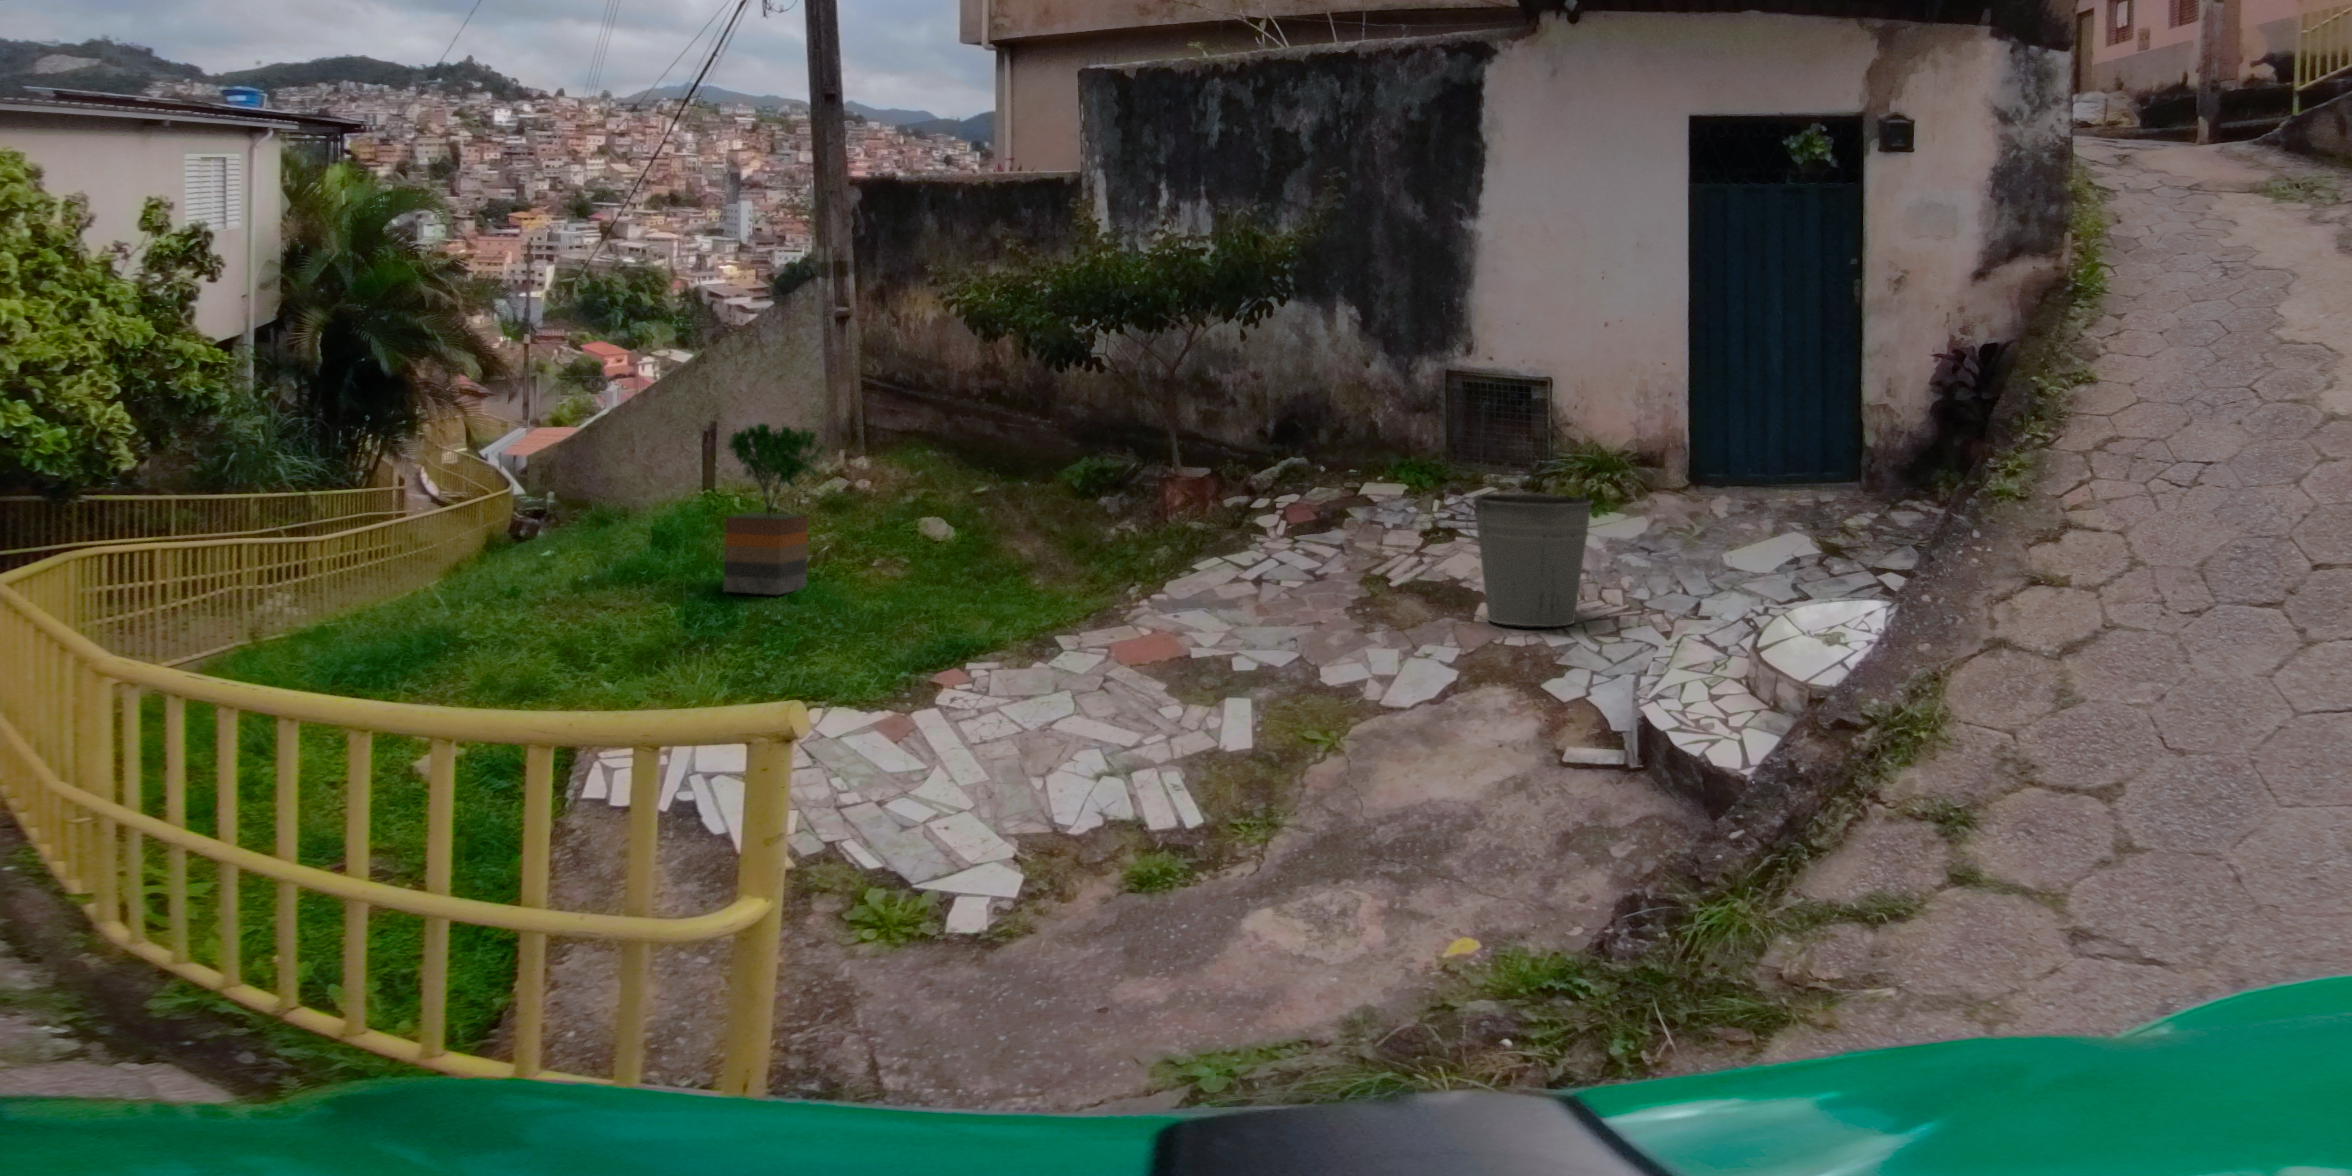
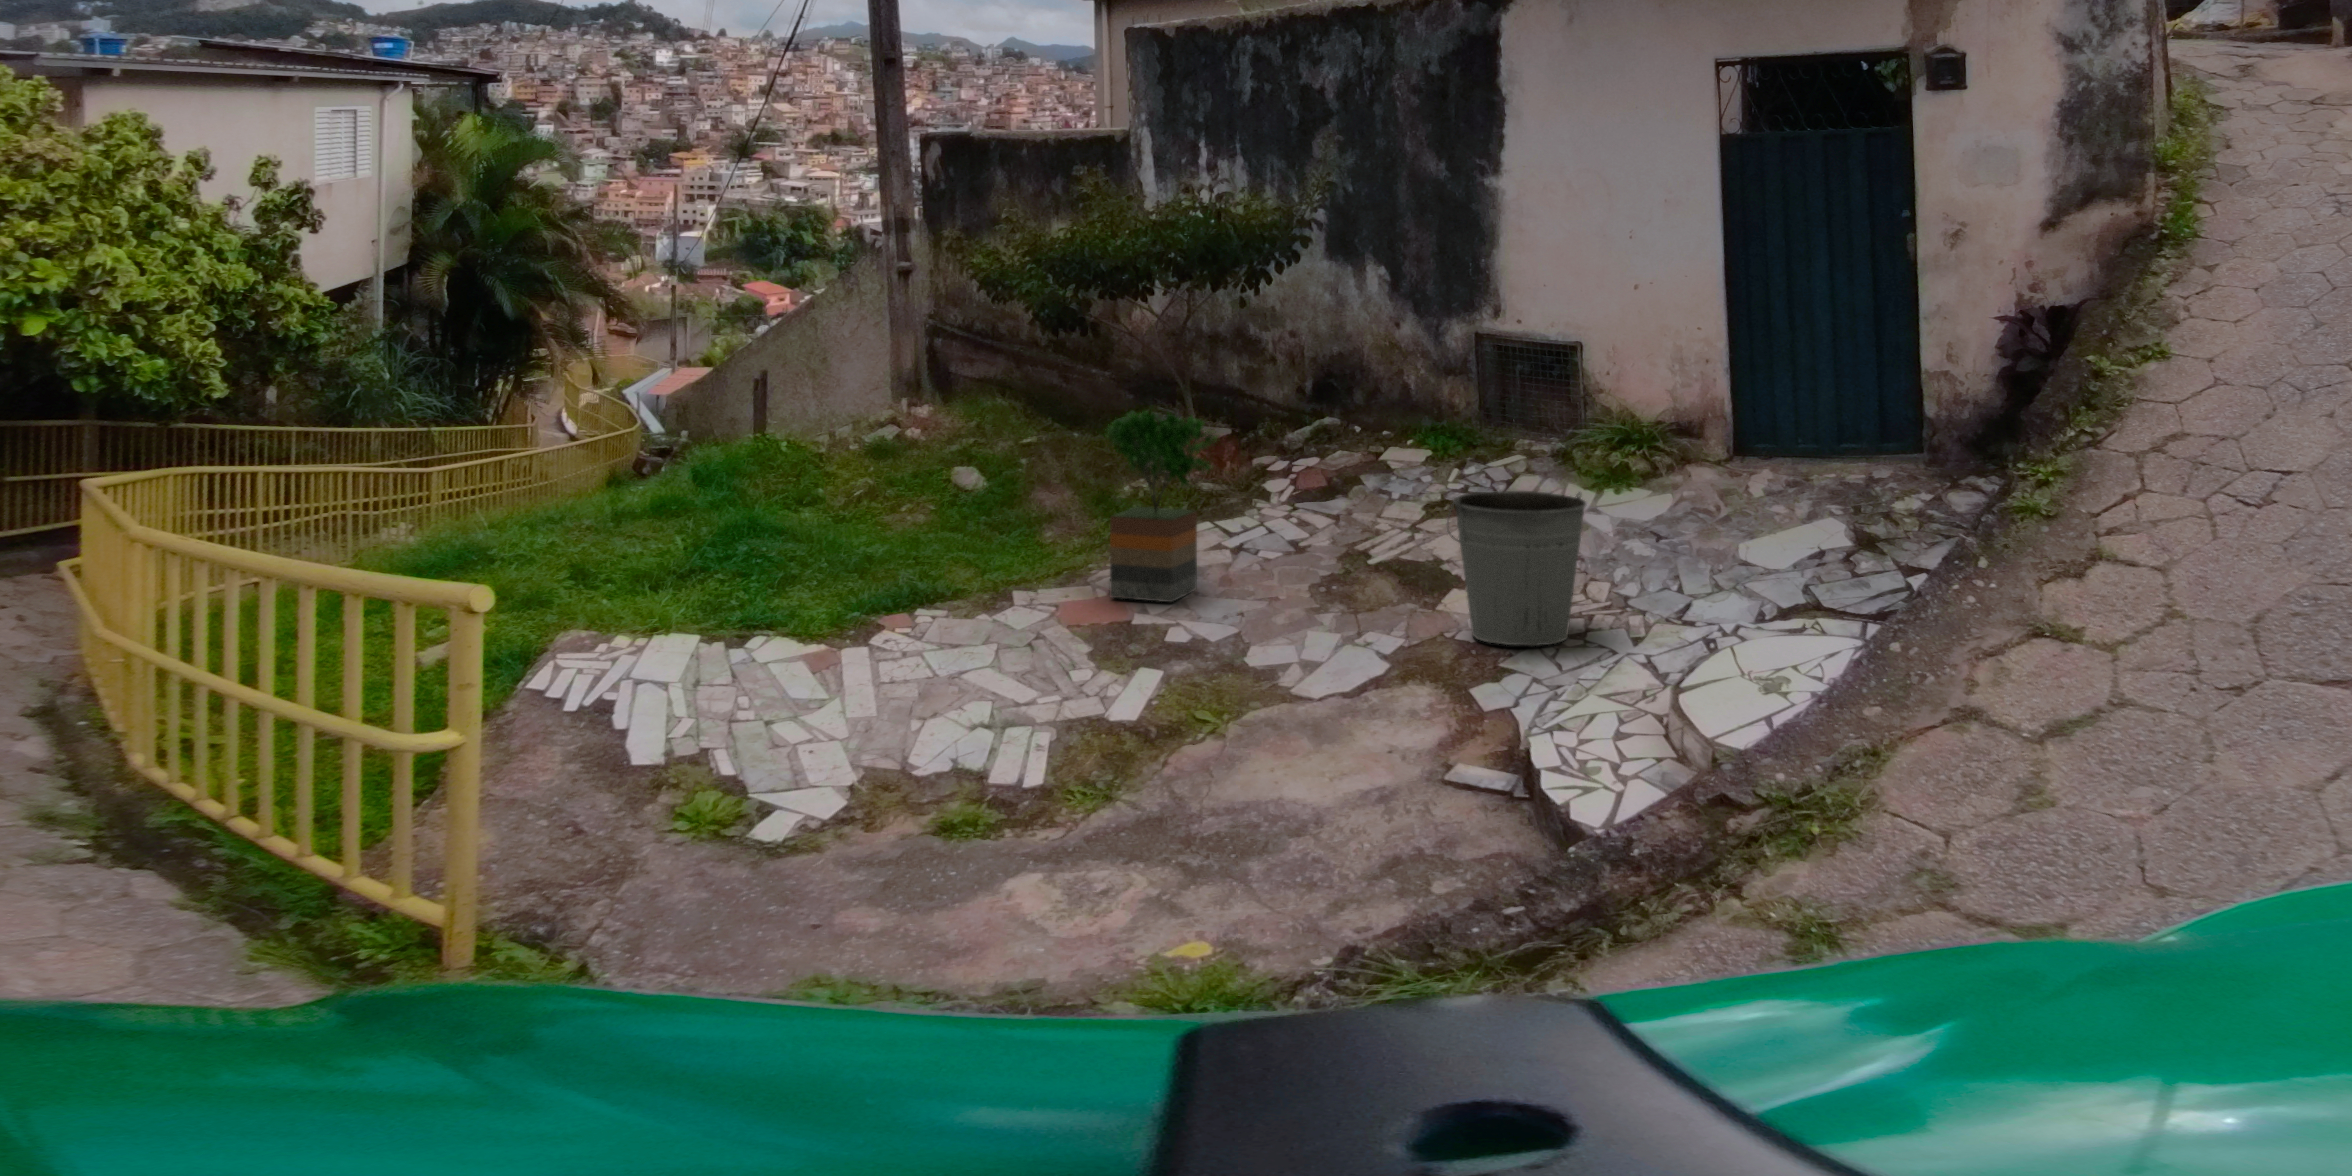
potted tree: present [723,423,826,595] -> present [1108,411,1217,602]

